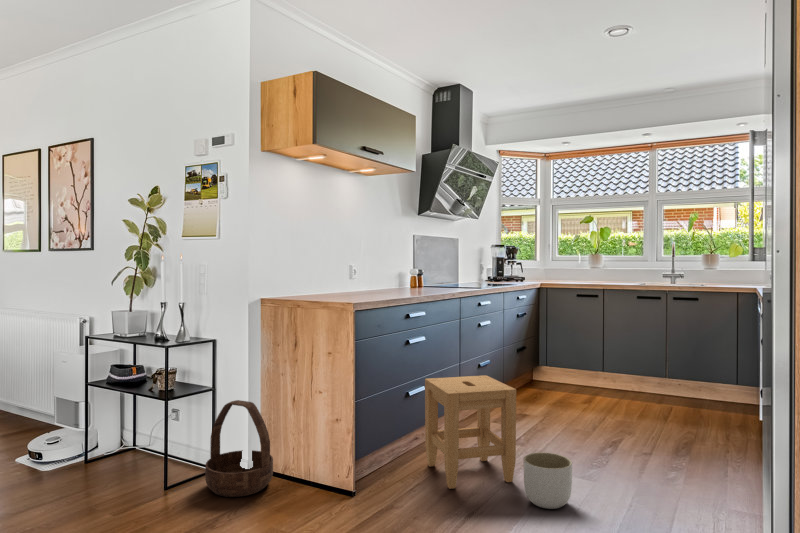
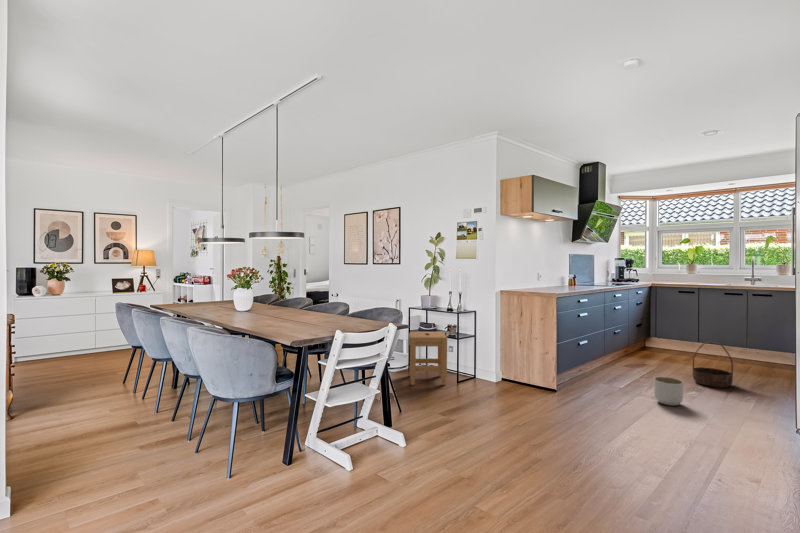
stool: present [425,375,516,489] -> present [409,331,447,385]
basket: present [205,400,273,497] -> present [693,342,733,388]

